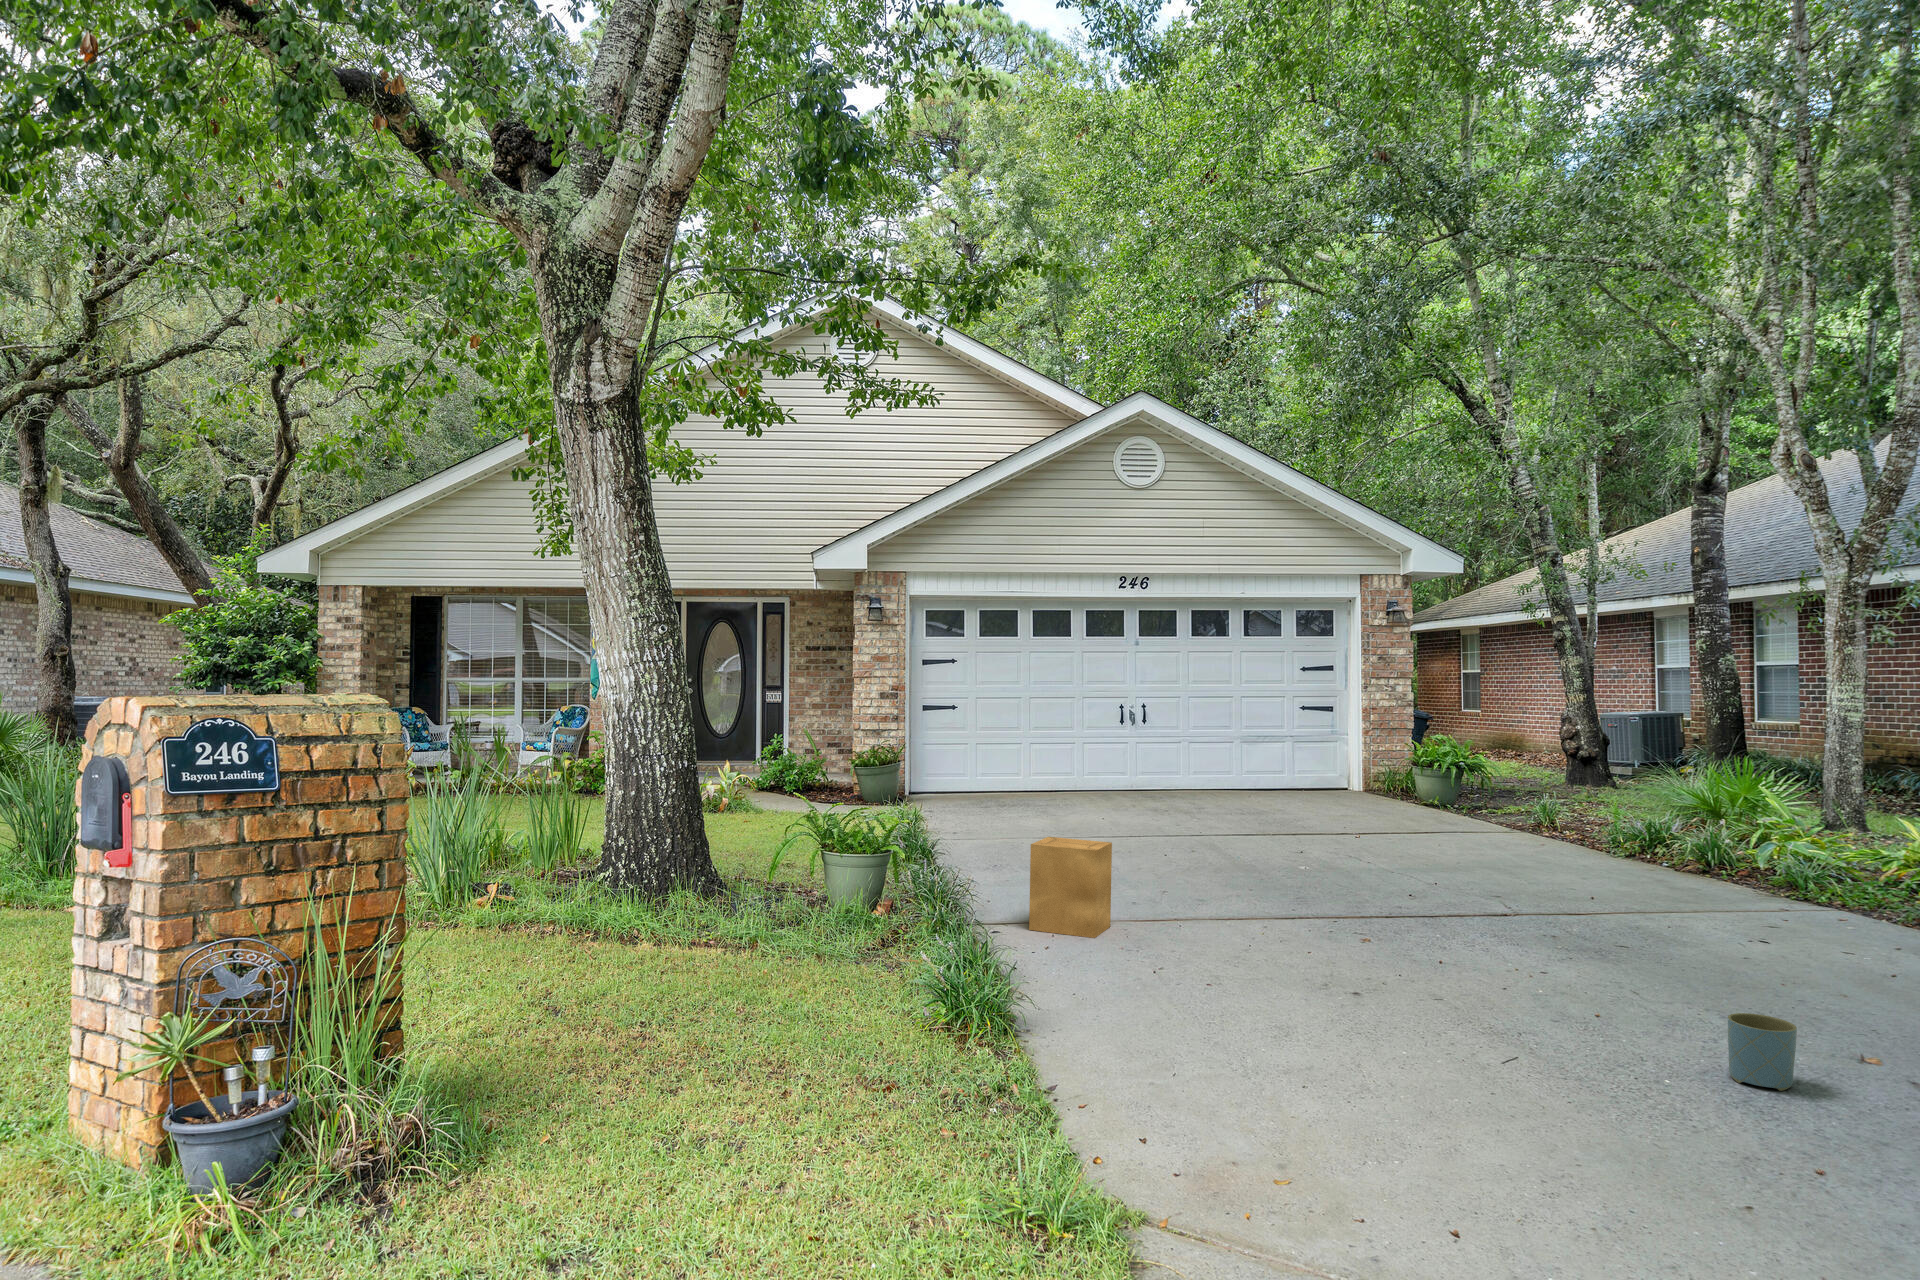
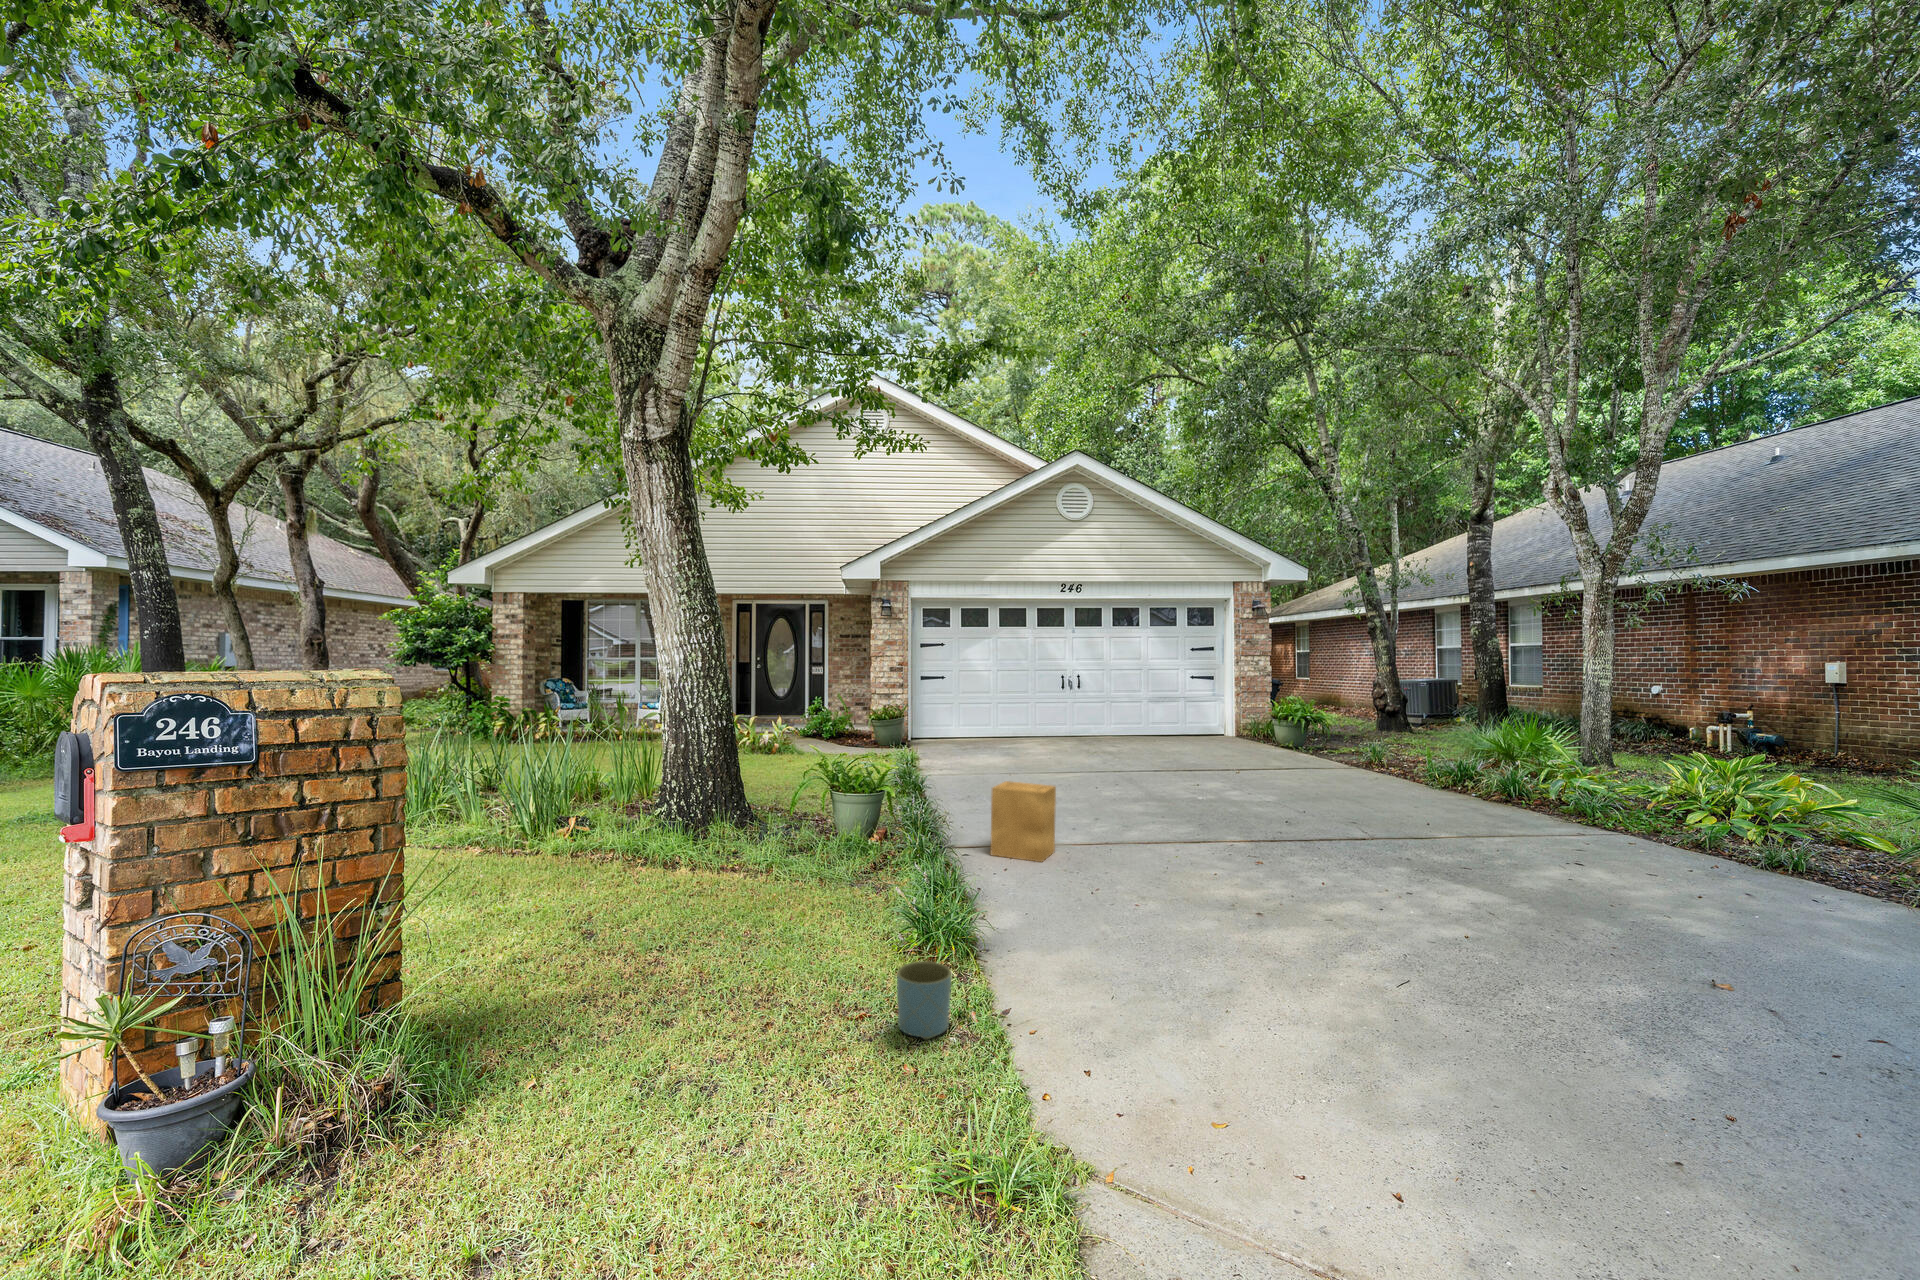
planter: present [1728,1013,1797,1091] -> present [897,961,952,1039]

